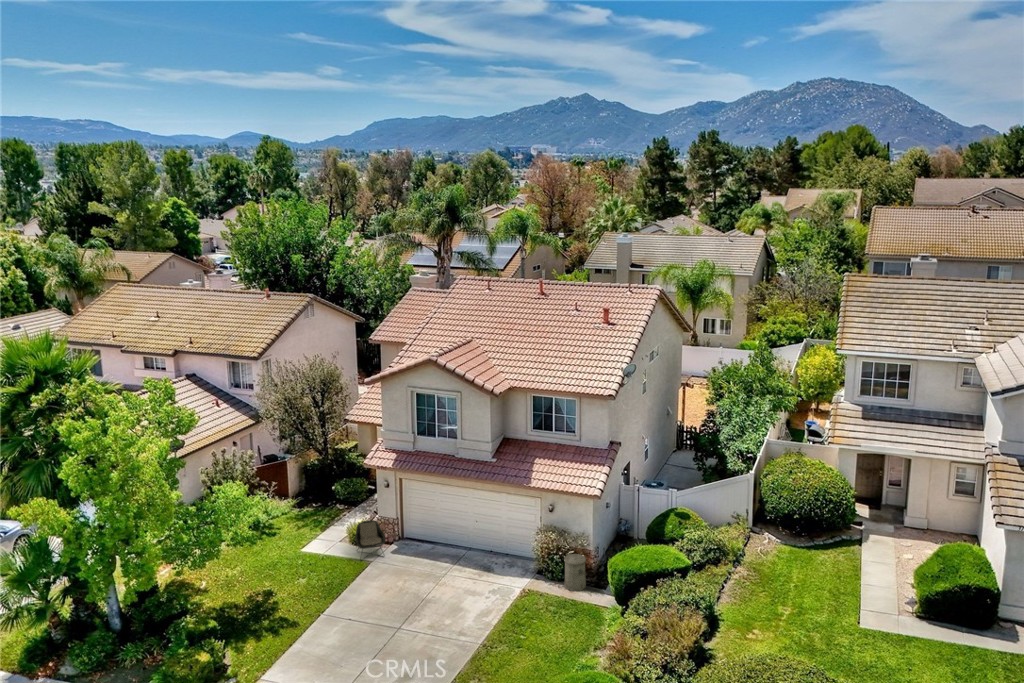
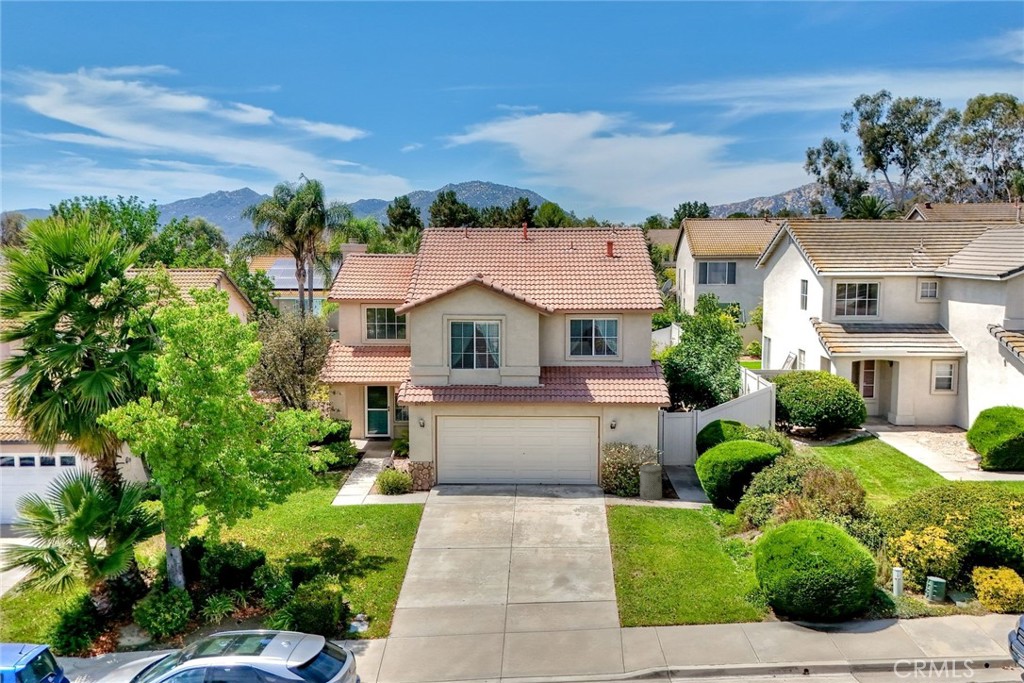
lounge chair: present [355,520,385,560] -> none [397,464,433,507]

